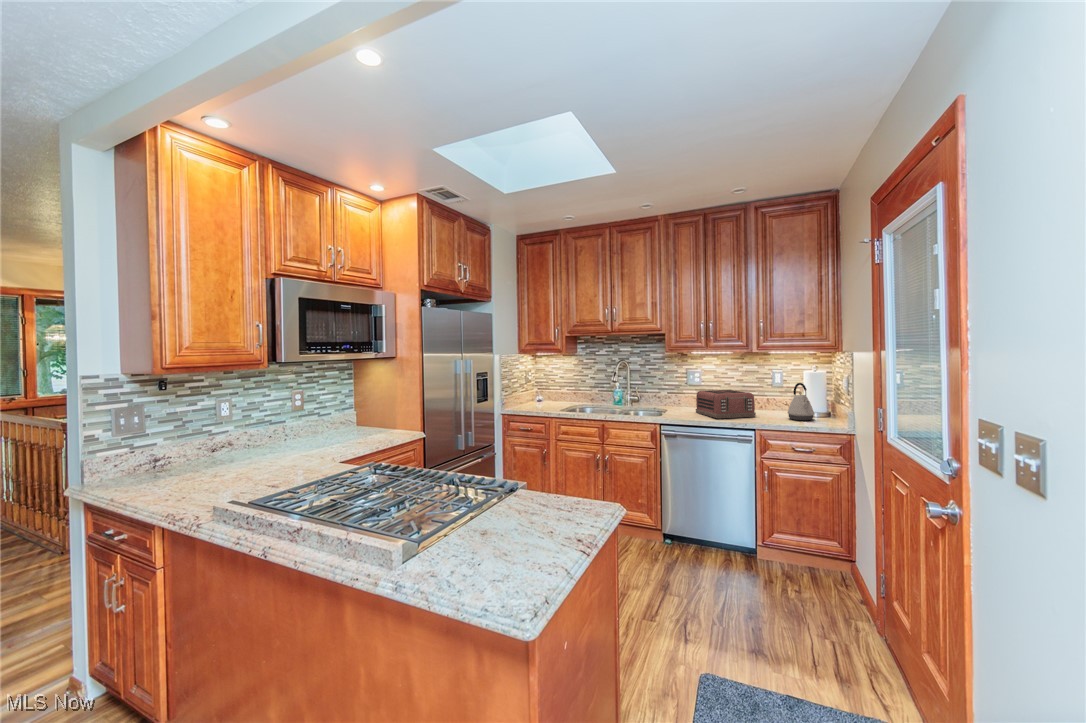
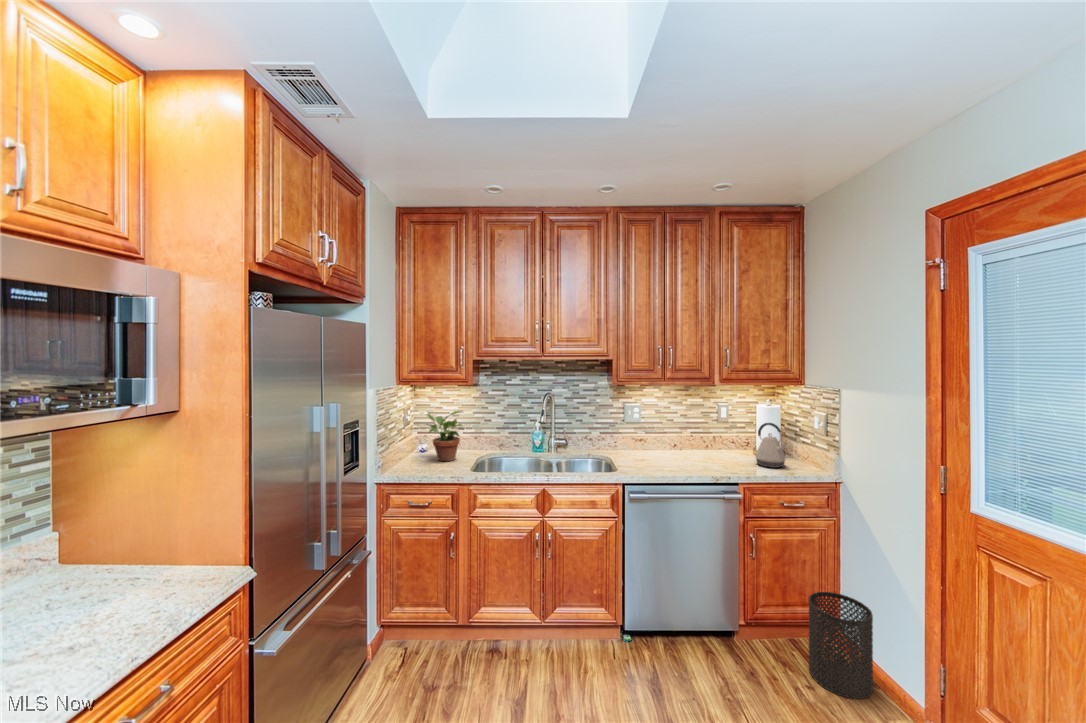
potted plant: none [537,373,562,407] -> present [426,411,464,461]
toaster: present [696,390,756,418] -> none [646,429,721,471]
trash can: none [800,519,852,598] -> present [809,592,873,699]

